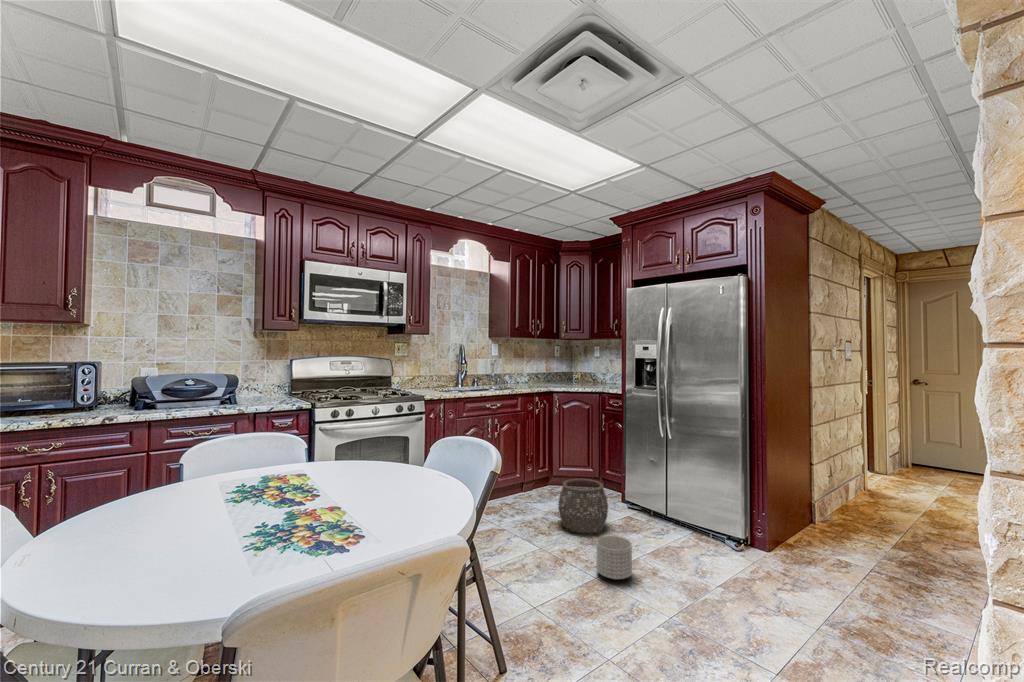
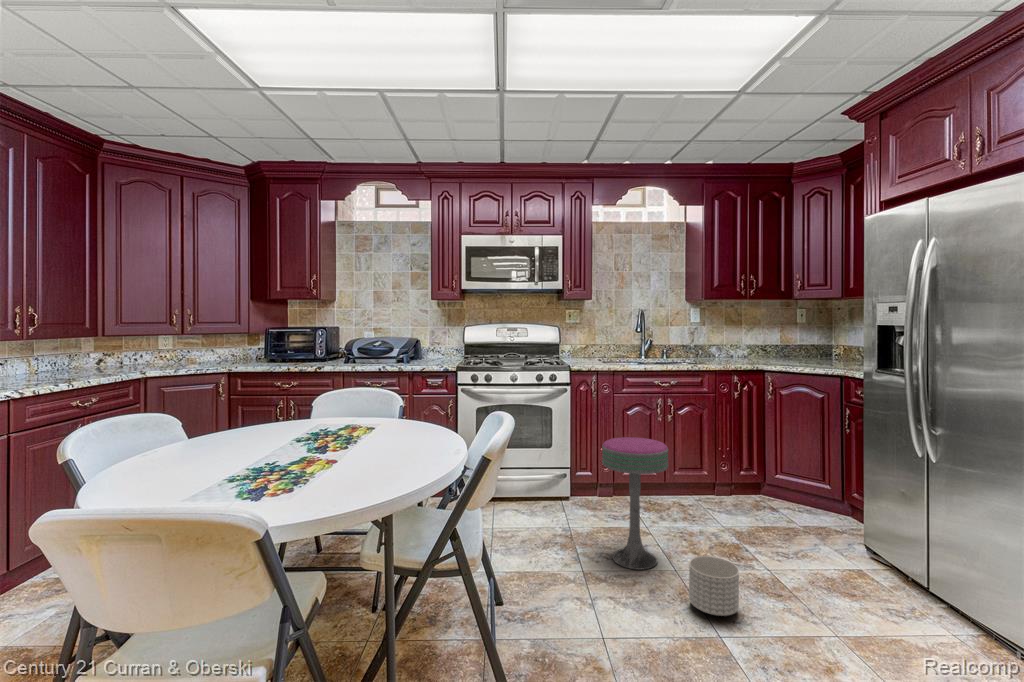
bar stool: none [504,454,557,567] -> present [602,437,668,570]
woven basket: present [558,478,608,533] -> none [709,484,782,560]

